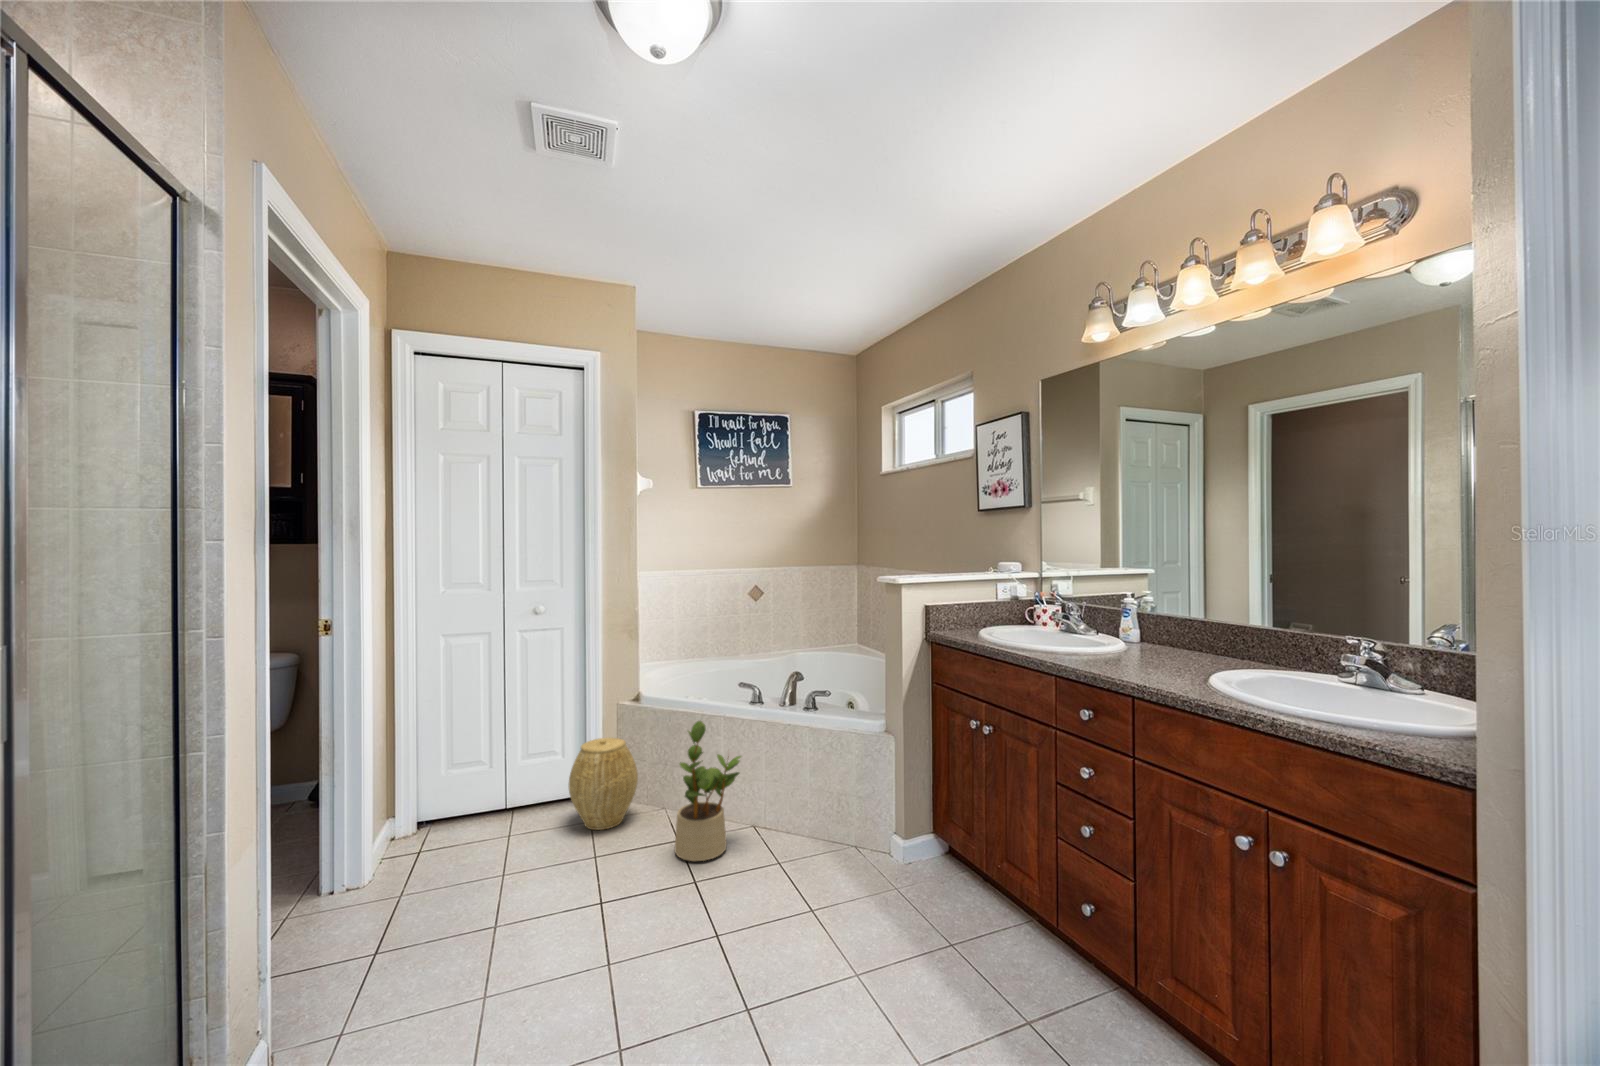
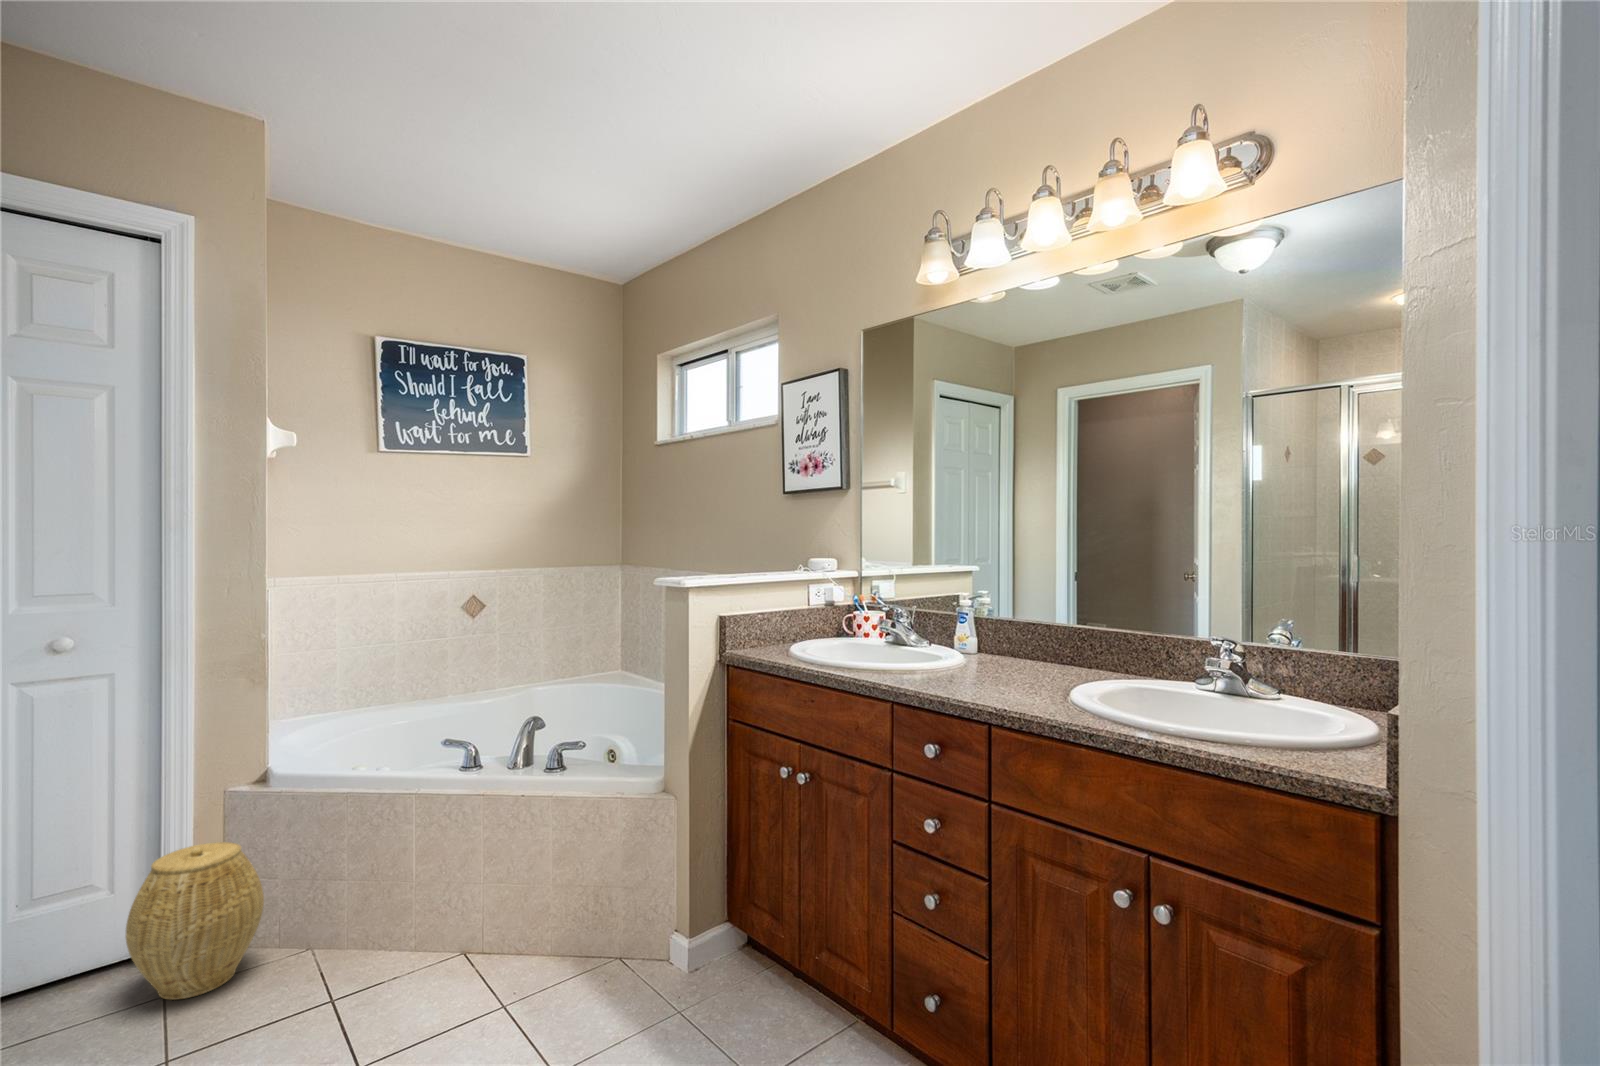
potted plant: present [675,721,741,861] -> none [326,803,445,1025]

